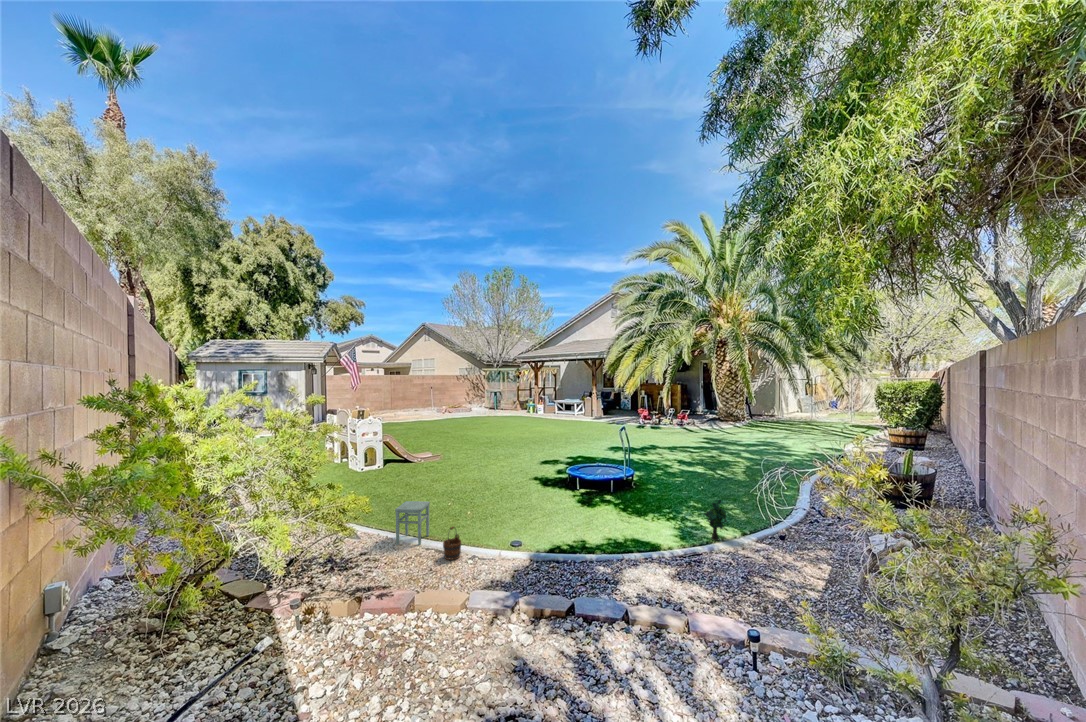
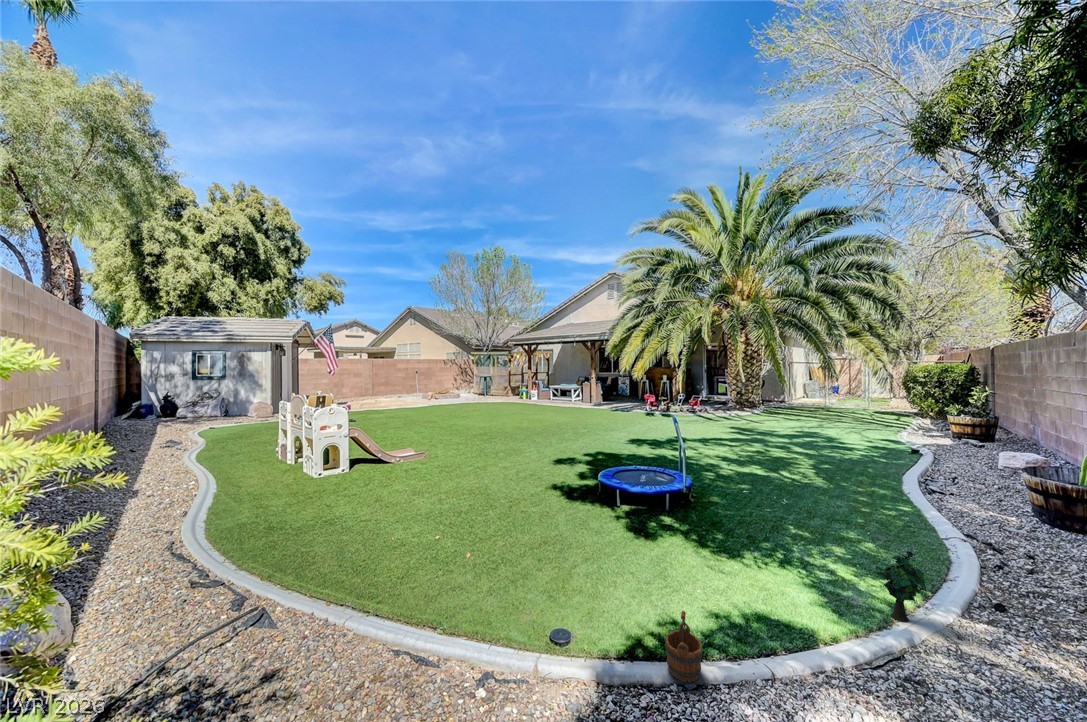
stool: present [395,501,430,545] -> none [340,553,405,639]
wooden bucket: present [443,527,461,560] -> present [665,611,702,682]

